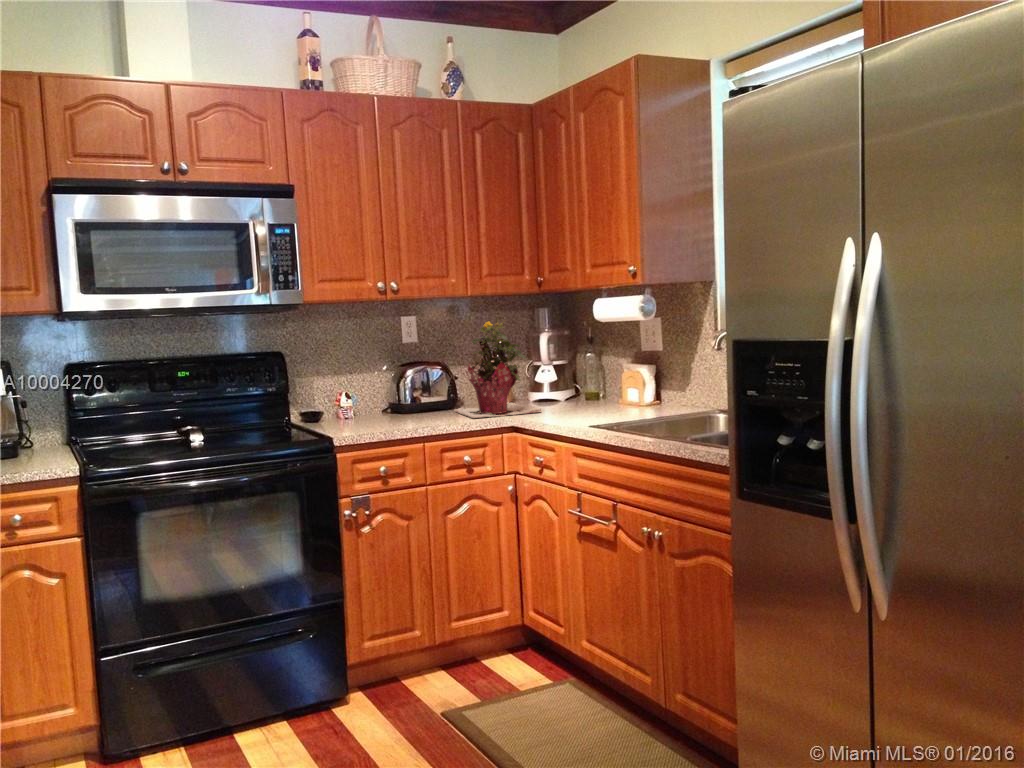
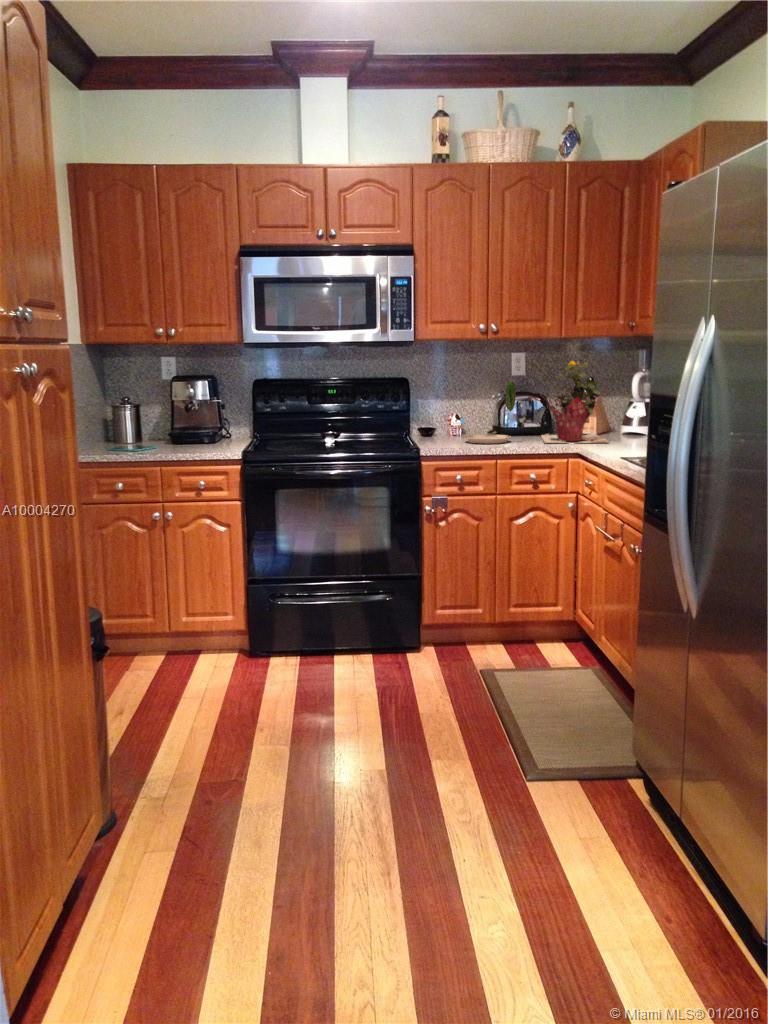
plate: none [373,348,430,425] -> present [465,381,516,444]

